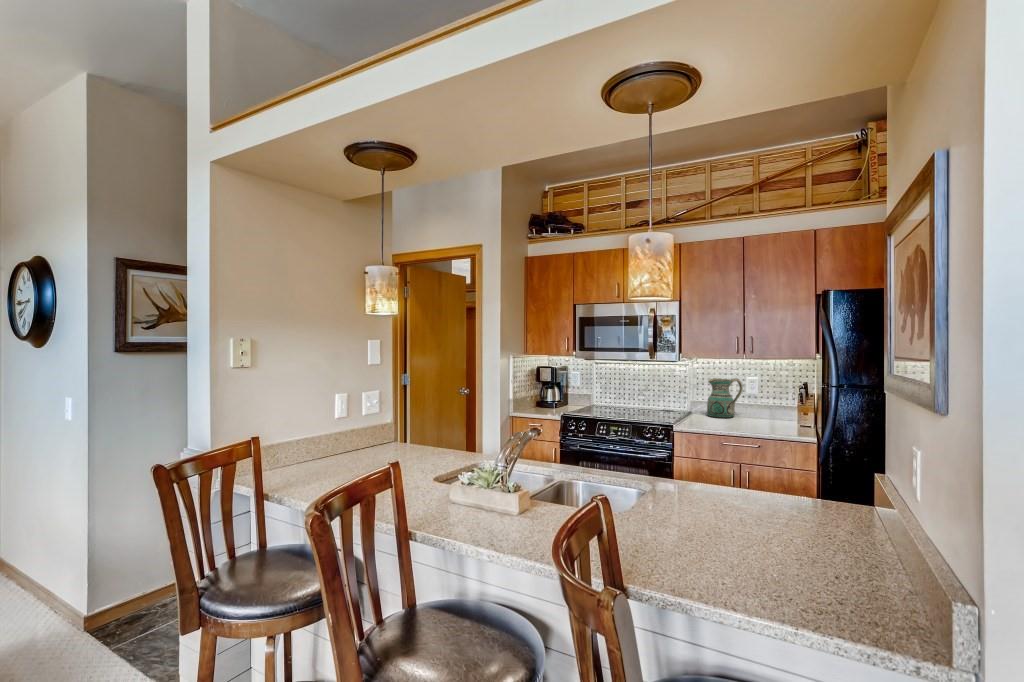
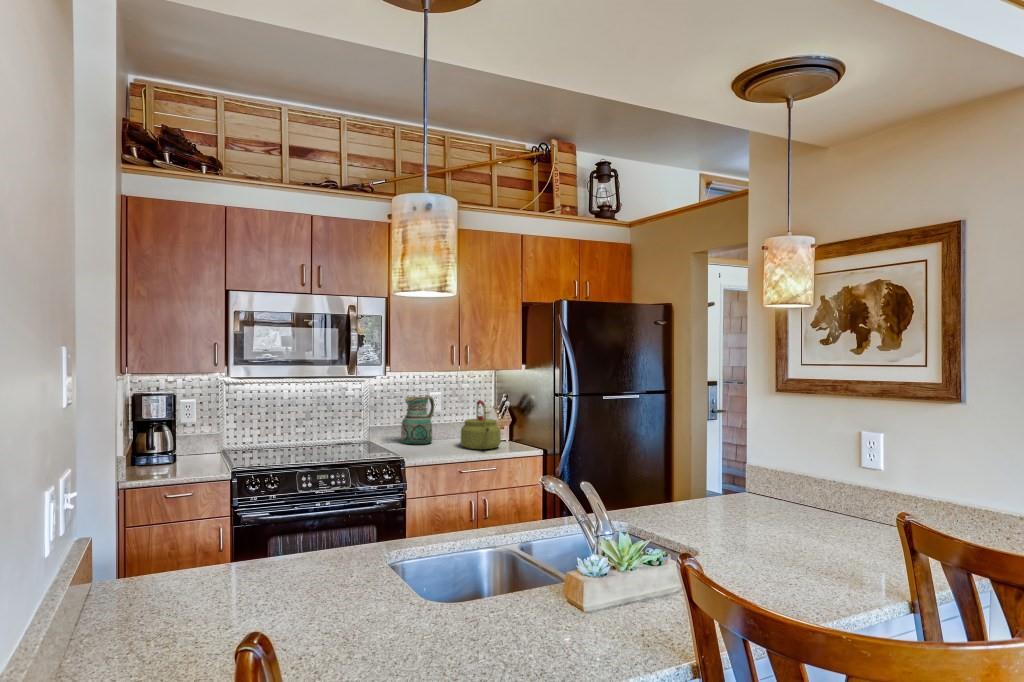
kettle: none [747,385,786,428] -> present [461,400,501,449]

